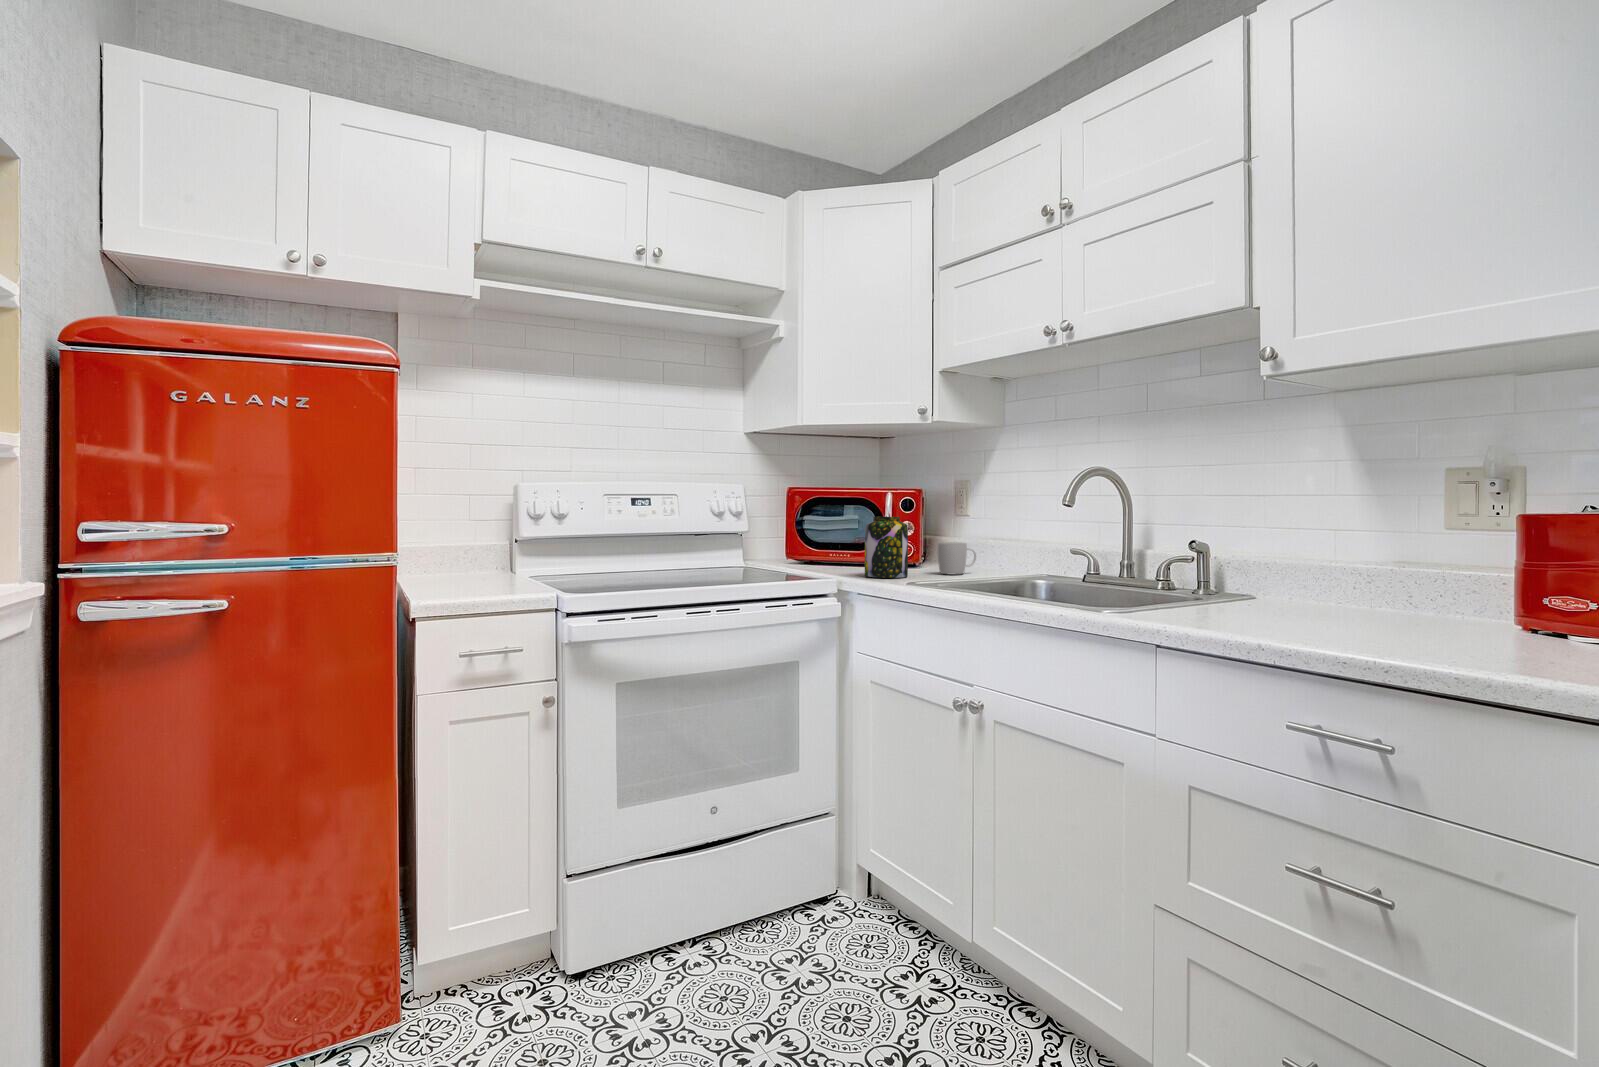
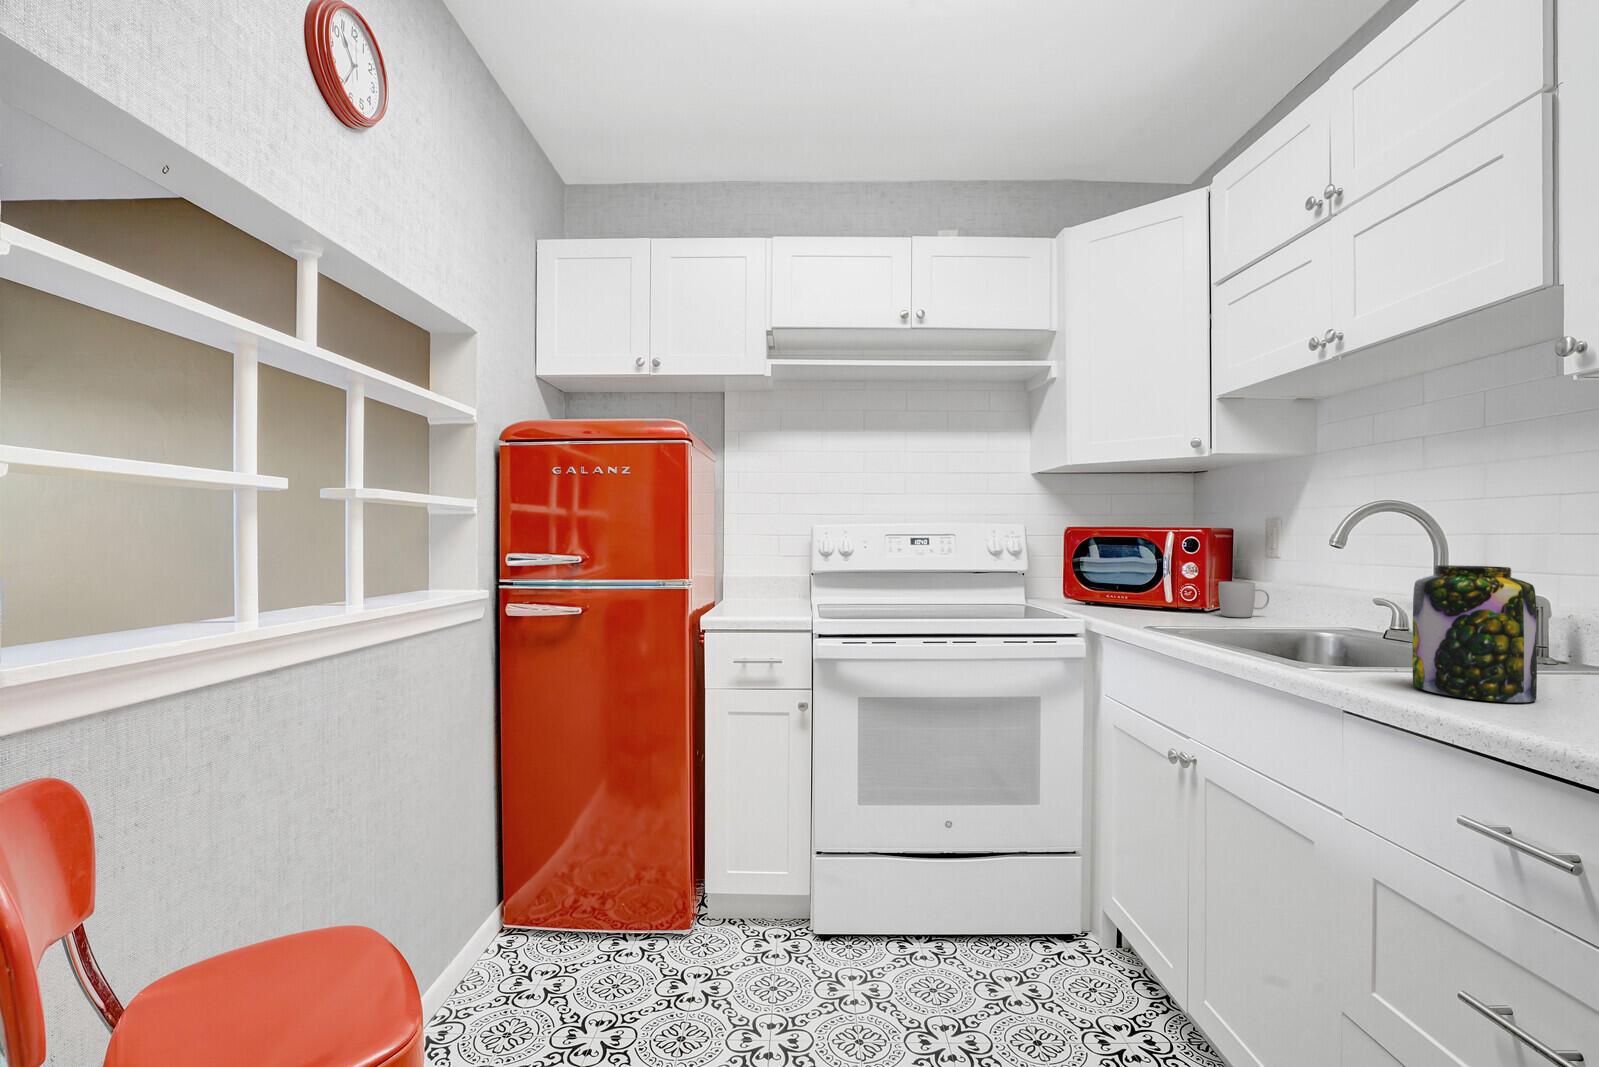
jar: present [865,517,908,578] -> present [1413,565,1537,702]

